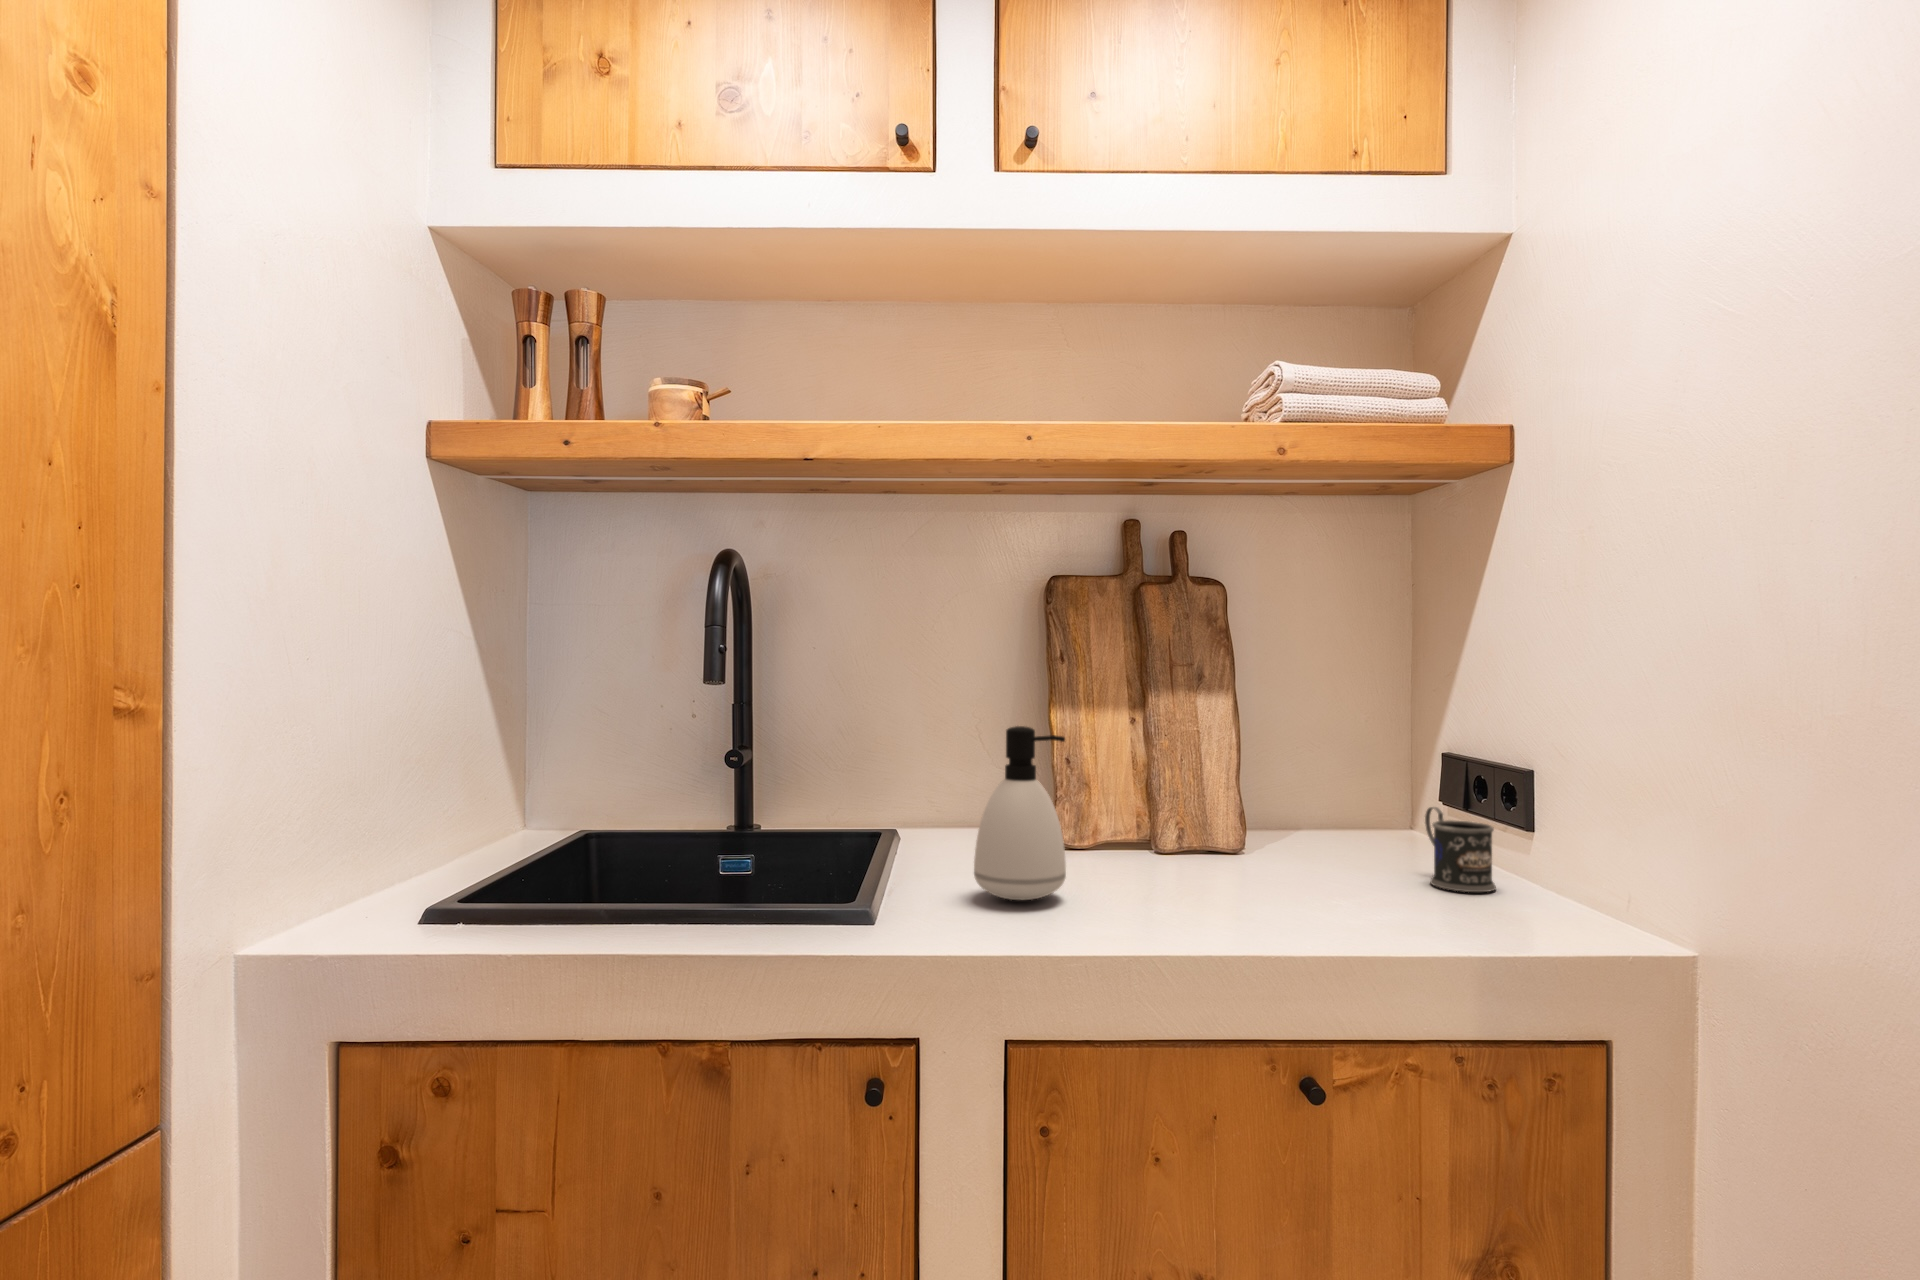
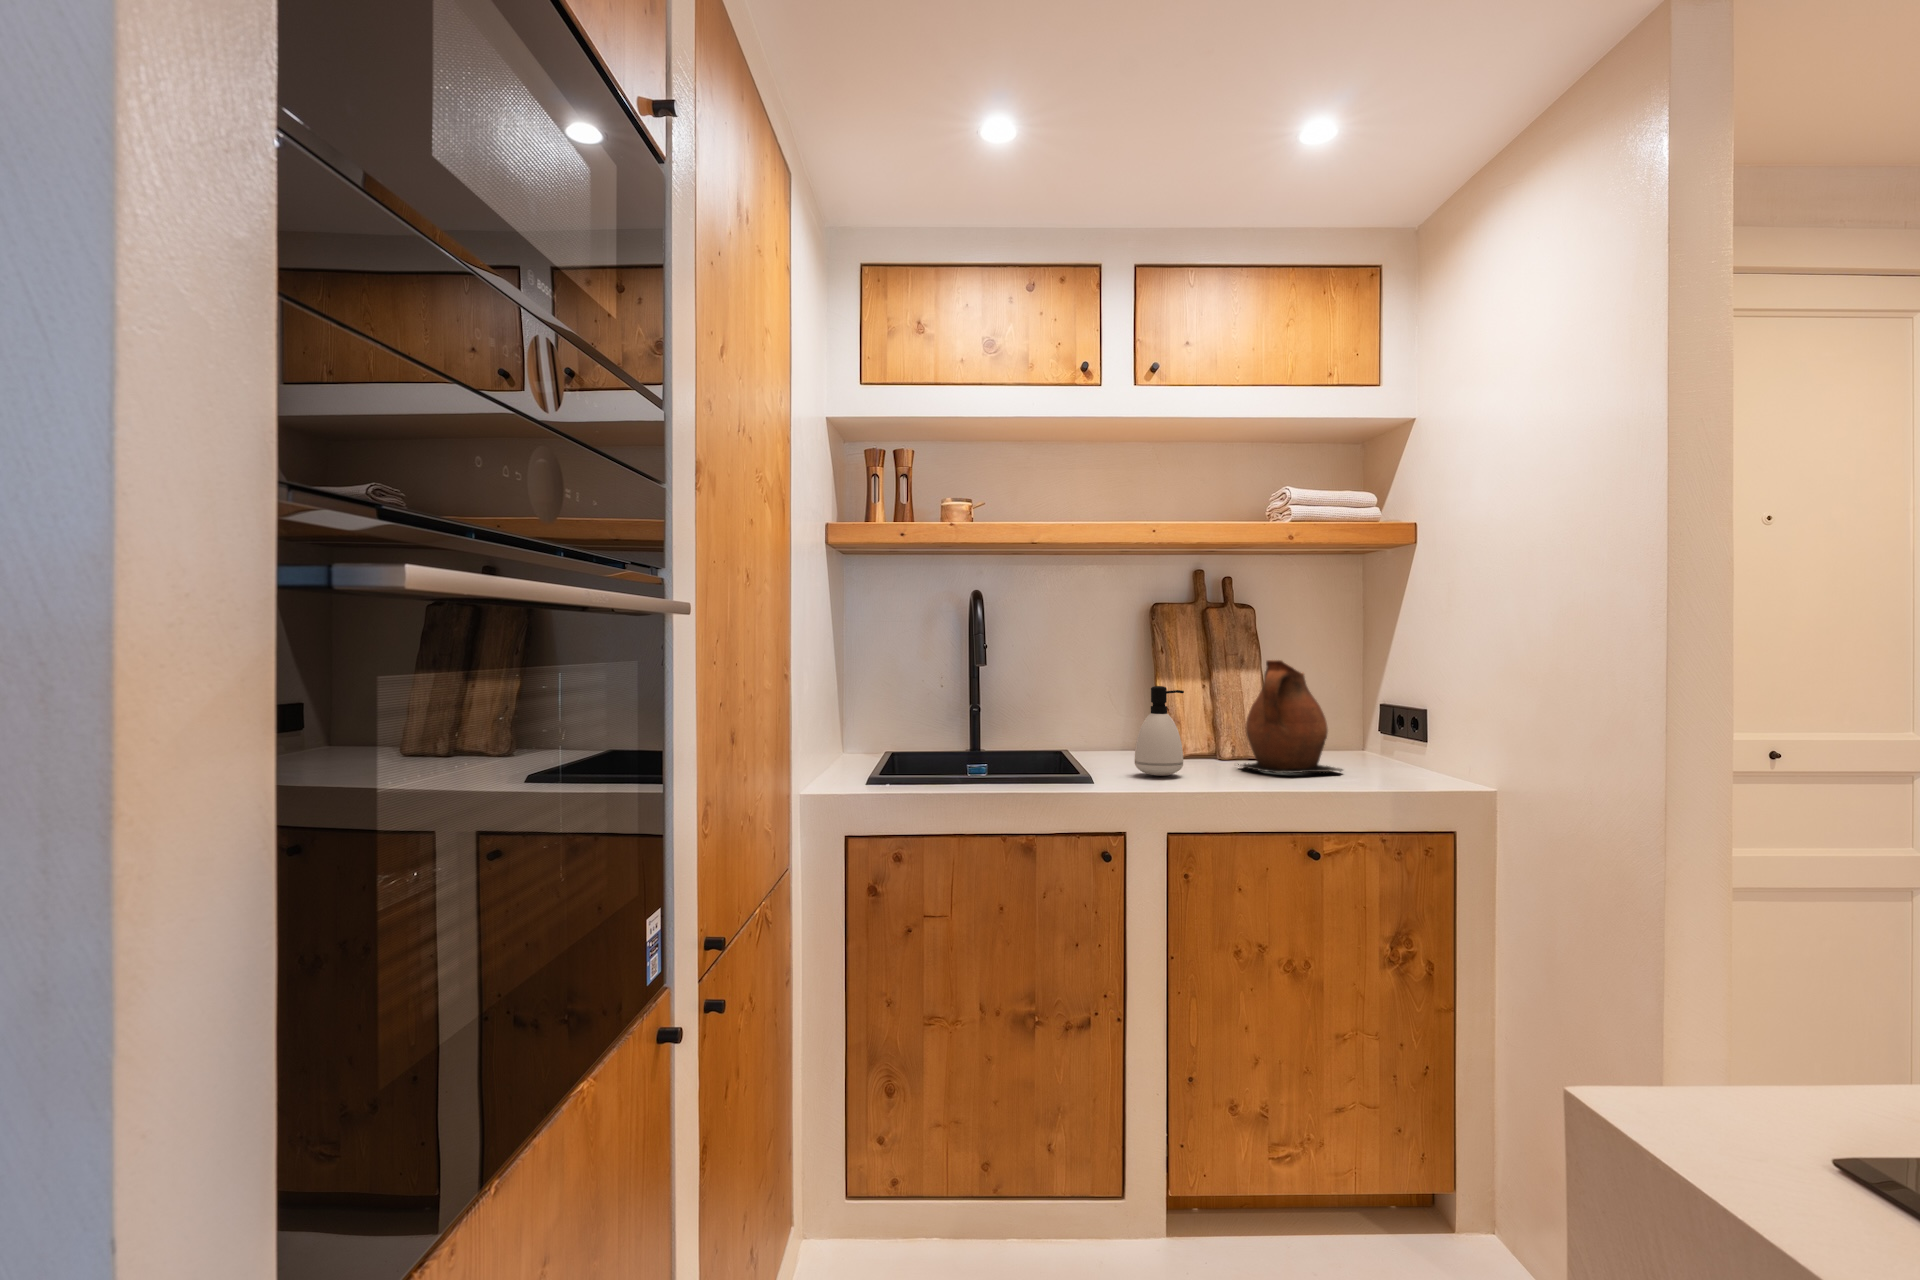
ceramic pitcher: none [1172,678,1377,899] -> present [1238,660,1342,773]
mug: present [1425,807,1496,892] -> none [1370,730,1407,772]

